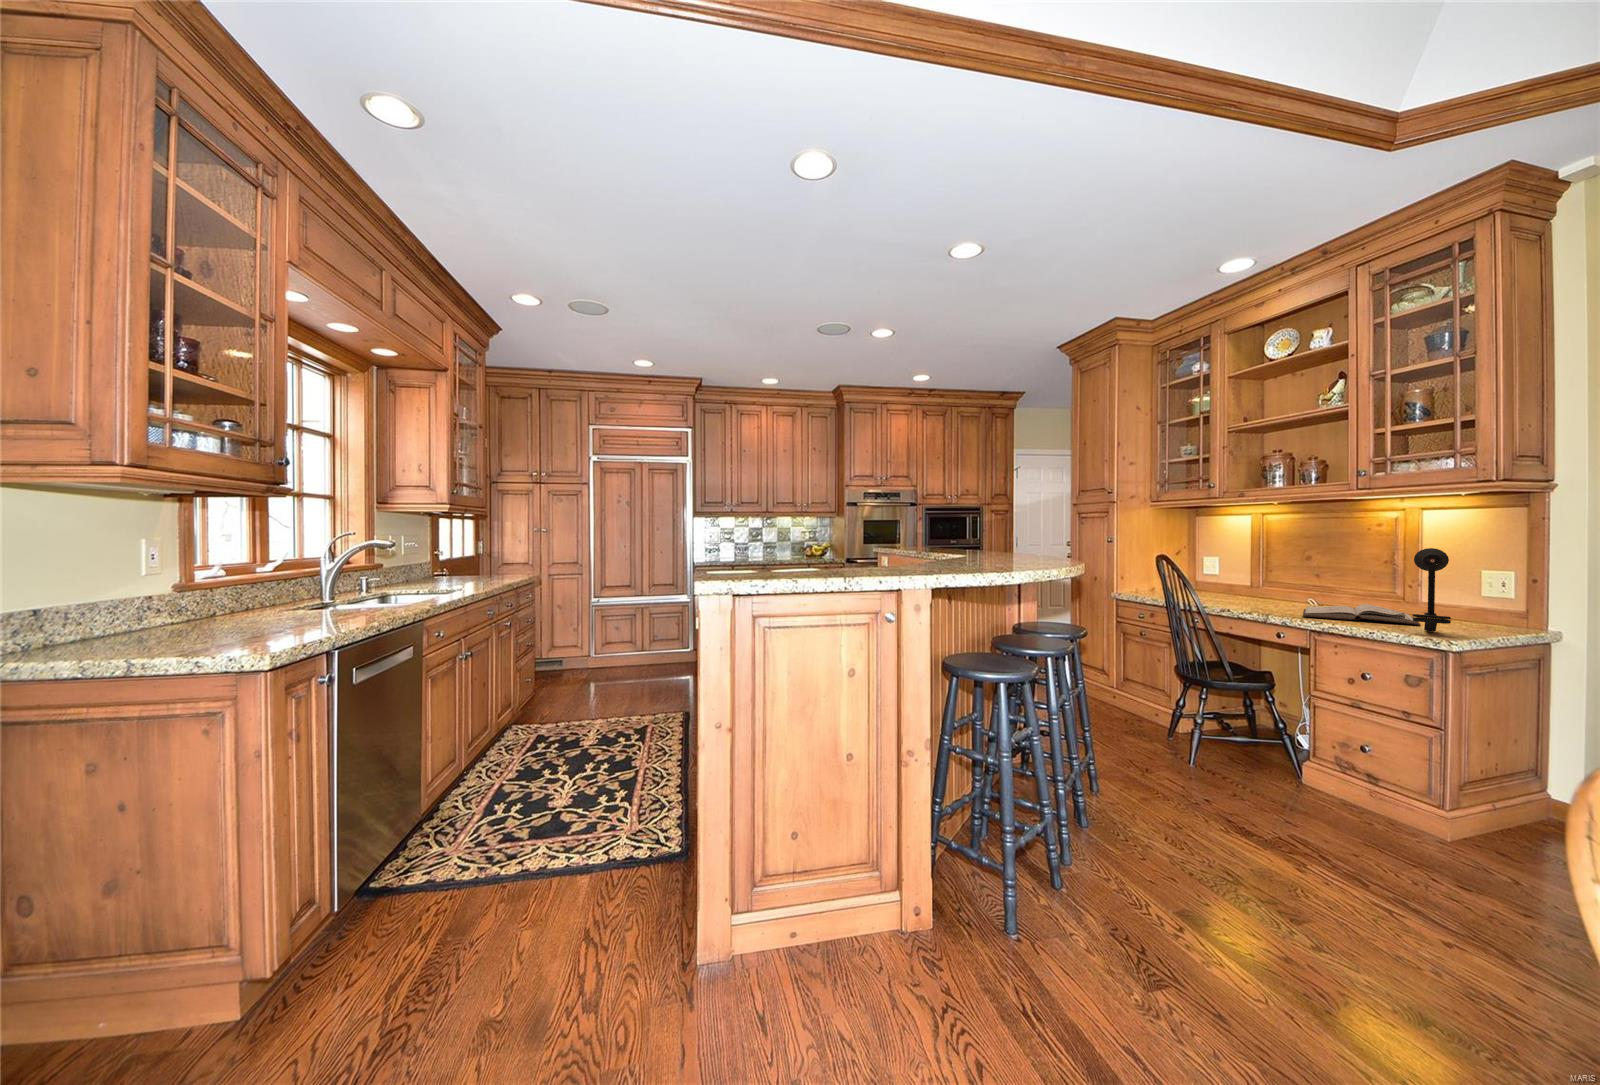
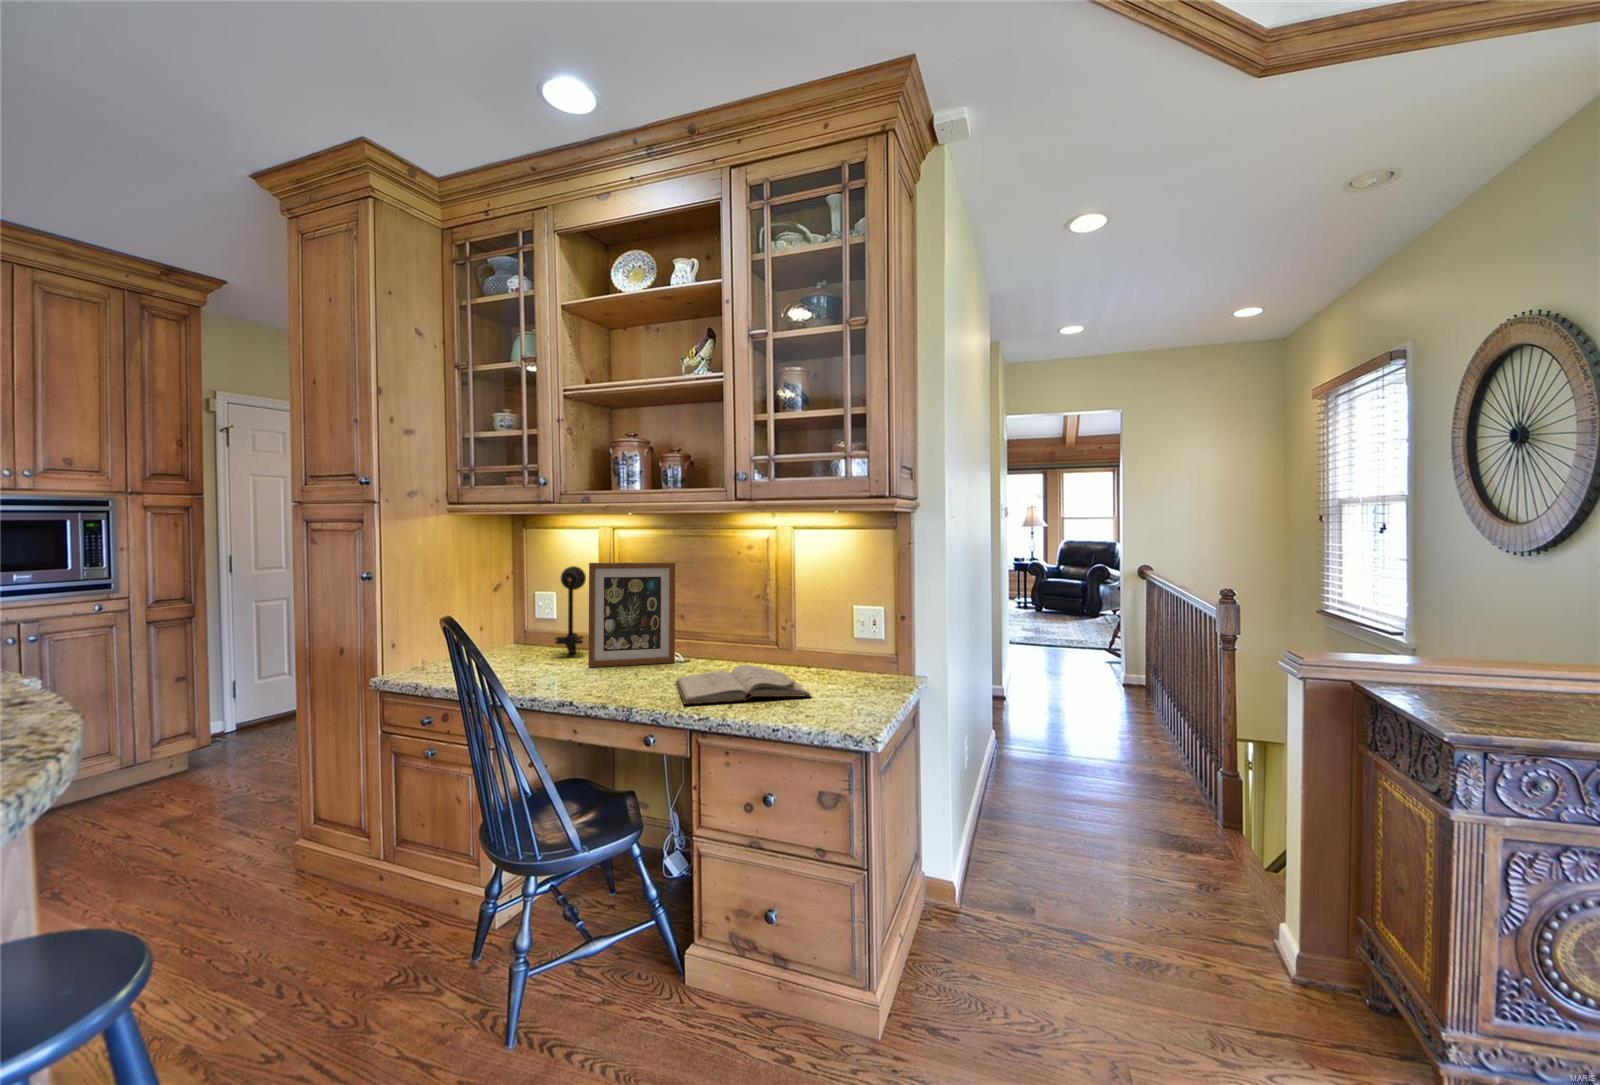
picture frame: none [1240,535,1311,603] -> present [589,562,675,667]
desk lamp: present [1413,548,1451,632] -> present [555,566,586,652]

